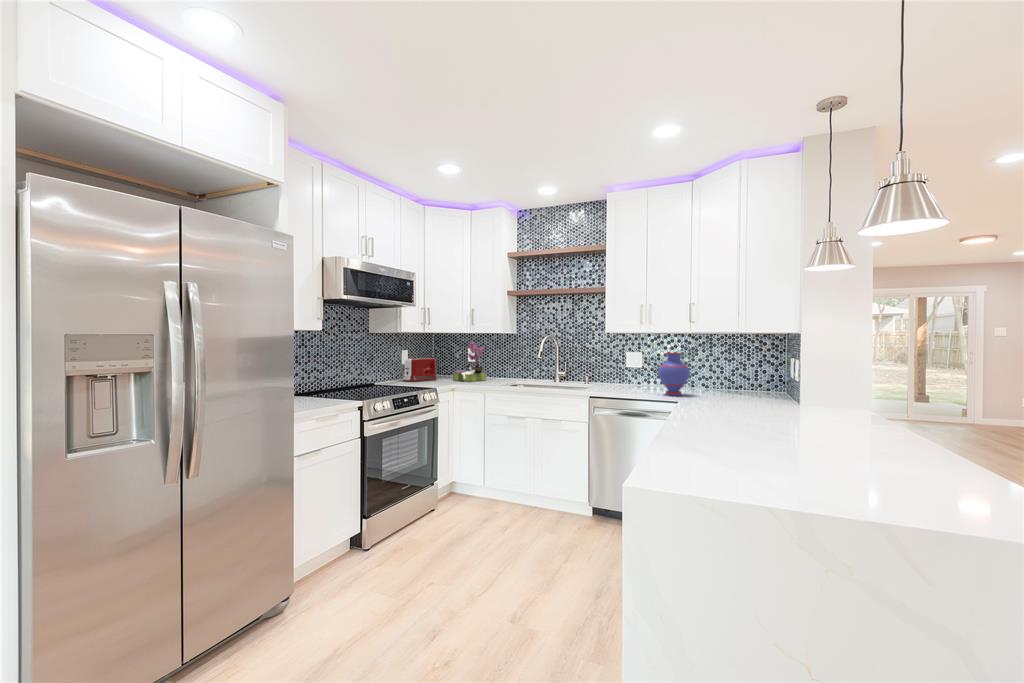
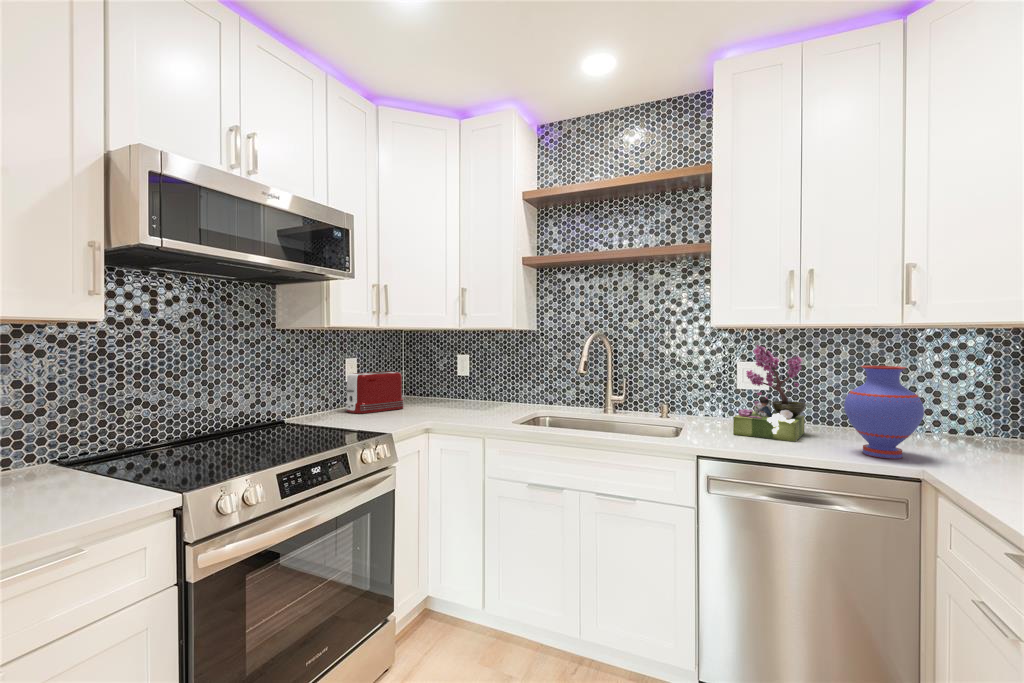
flower arrangement: present [453,342,486,382] -> present [733,345,807,442]

